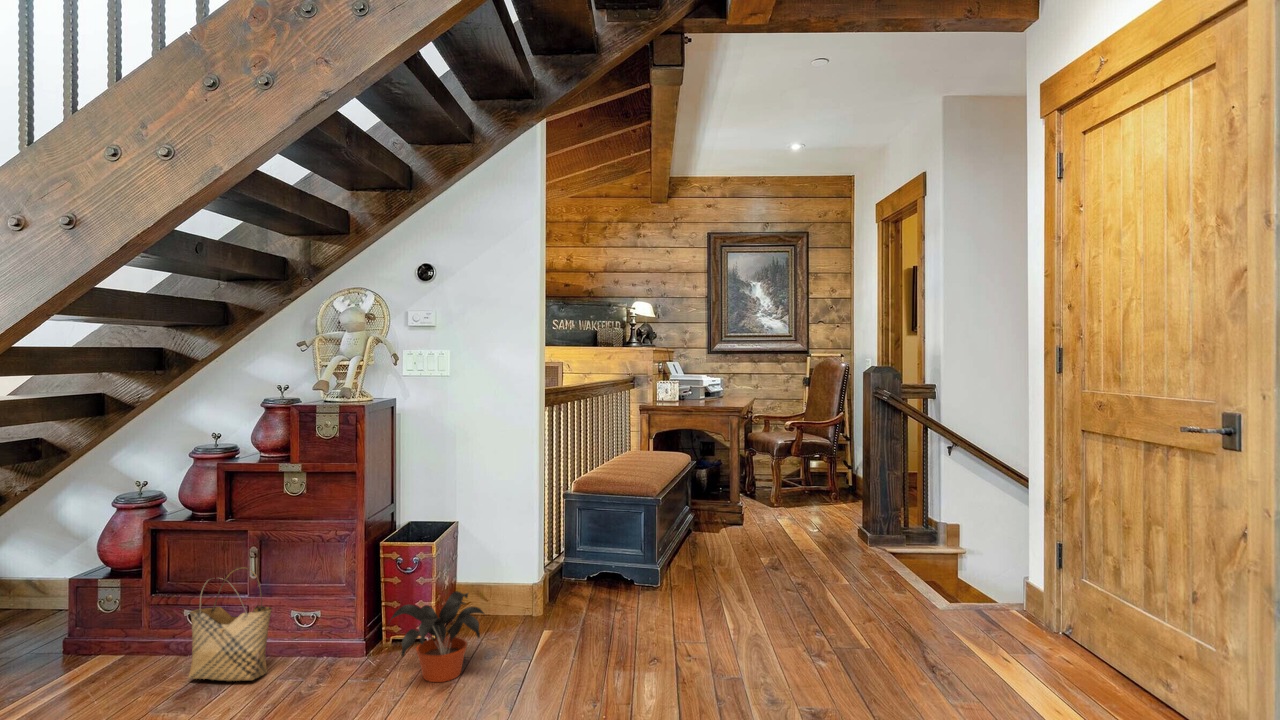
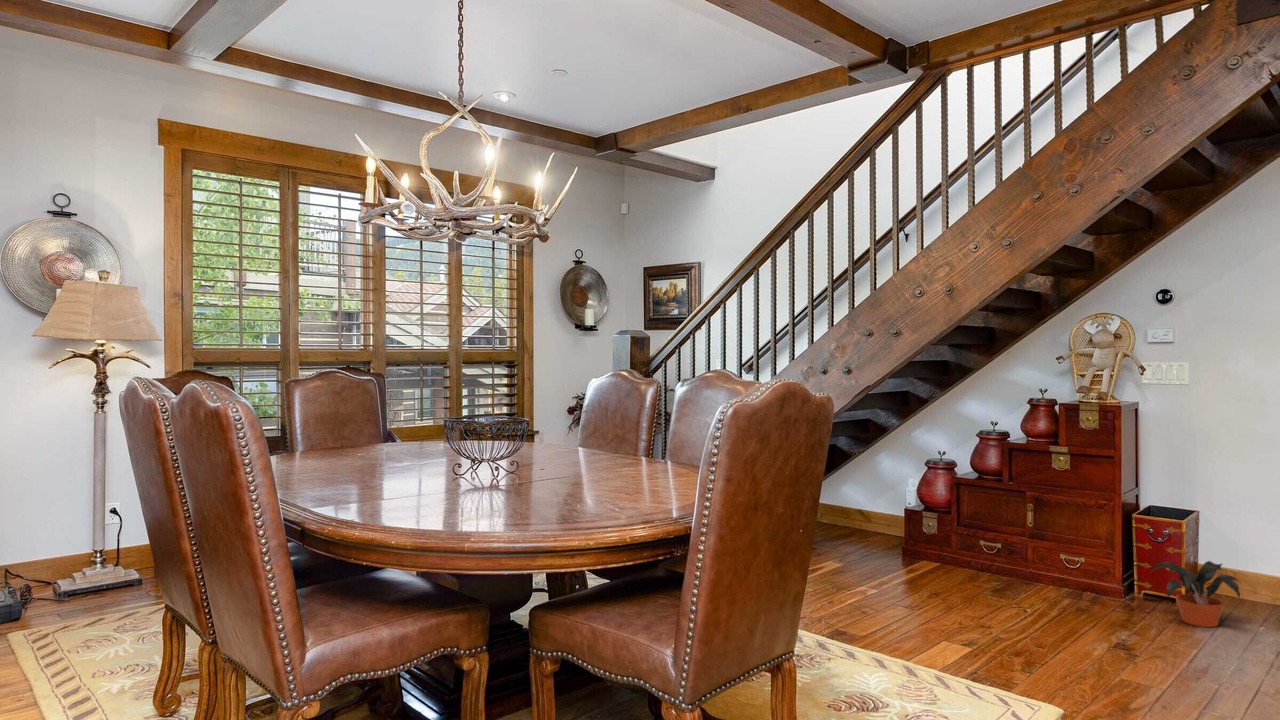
woven basket: present [188,567,272,681] -> none [994,515,1052,593]

